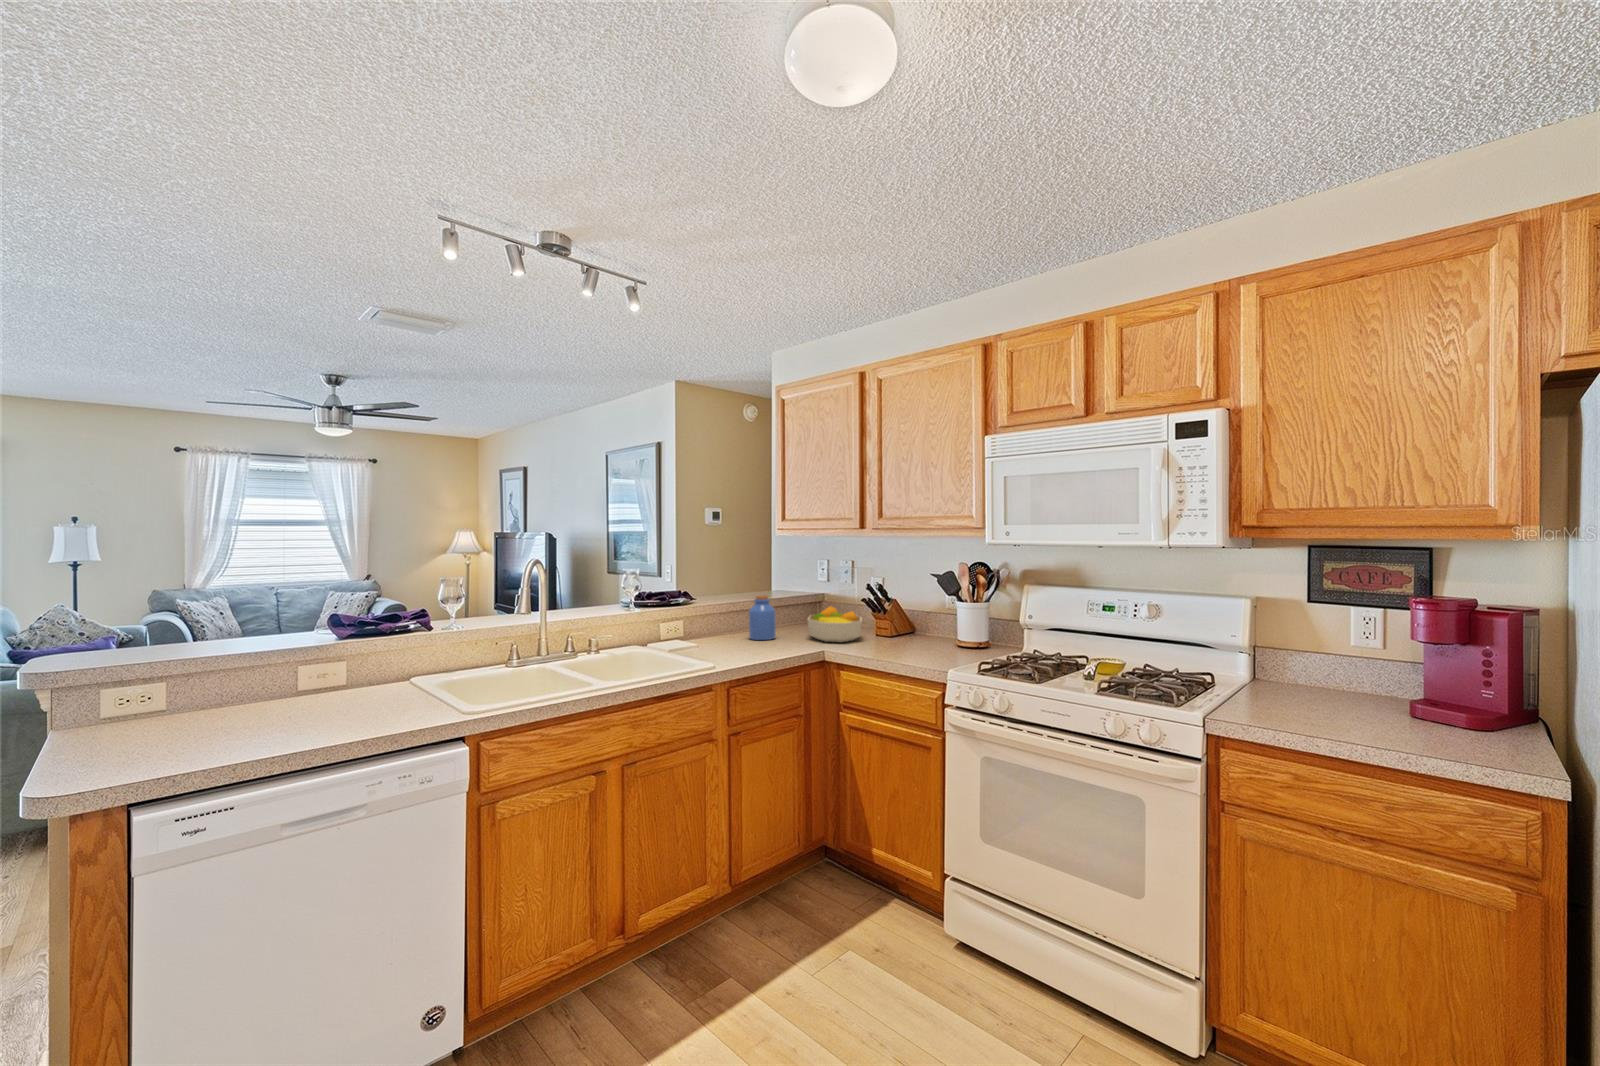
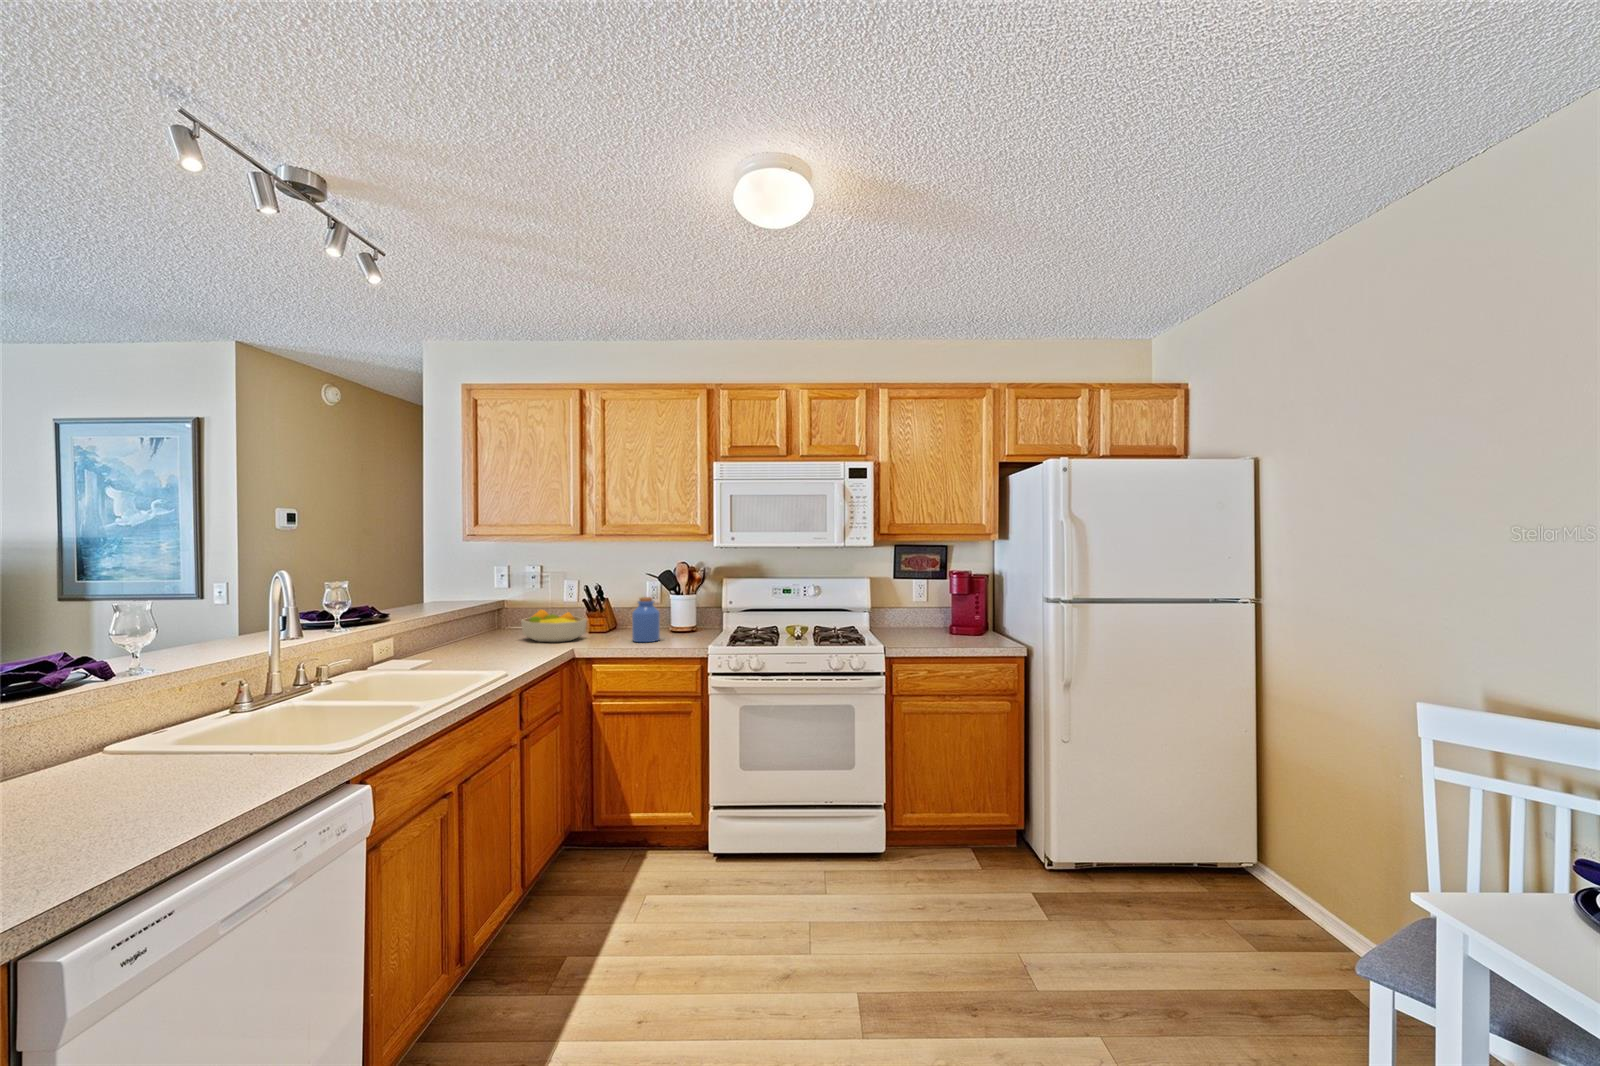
jar: present [749,595,776,640] -> present [632,597,660,642]

